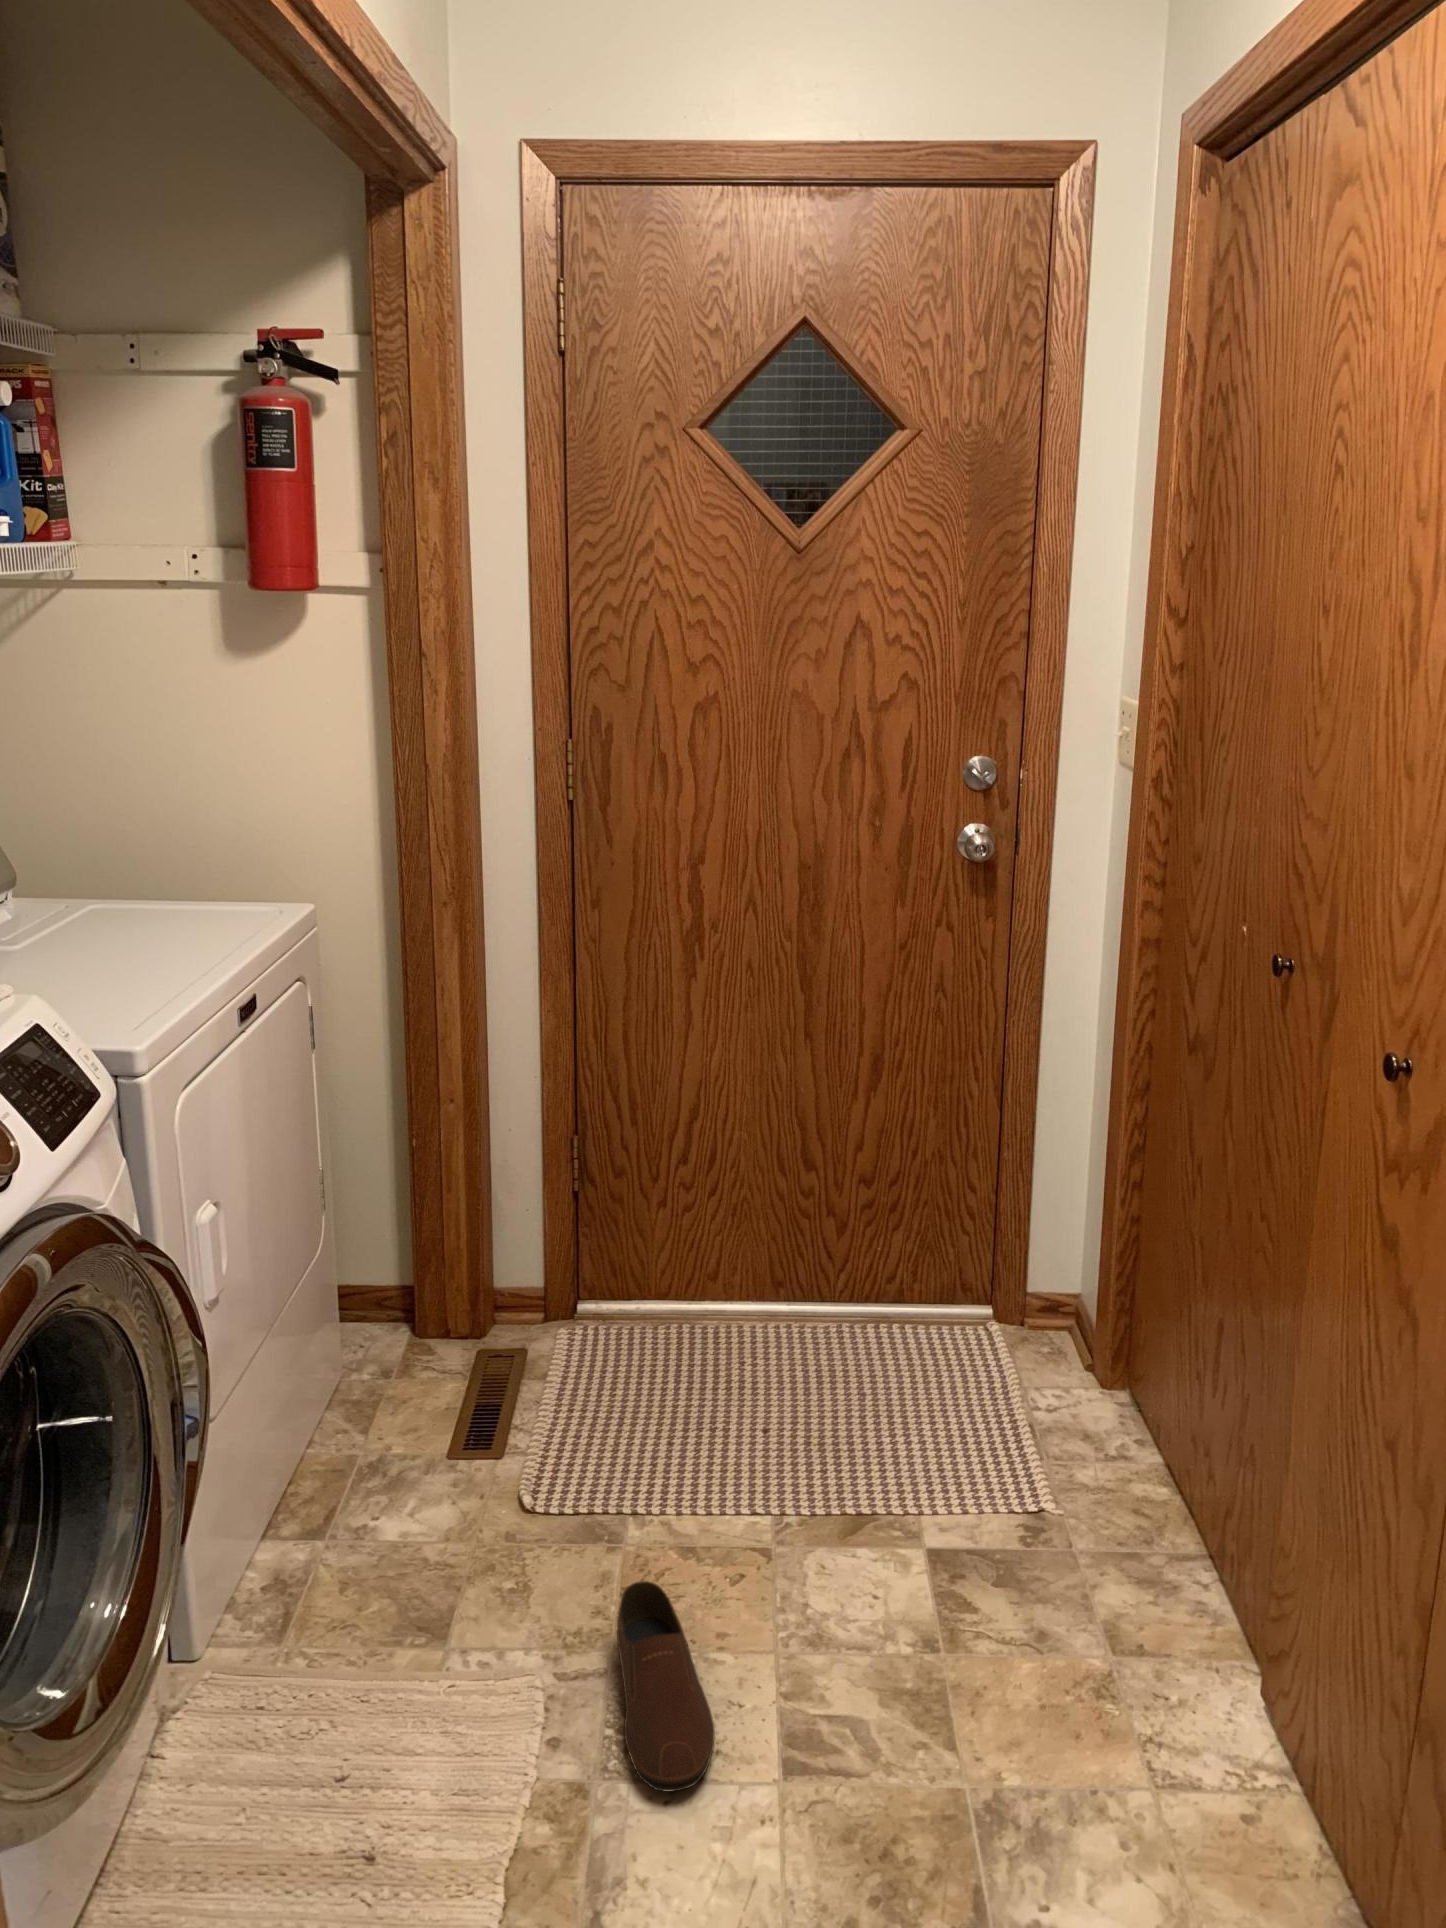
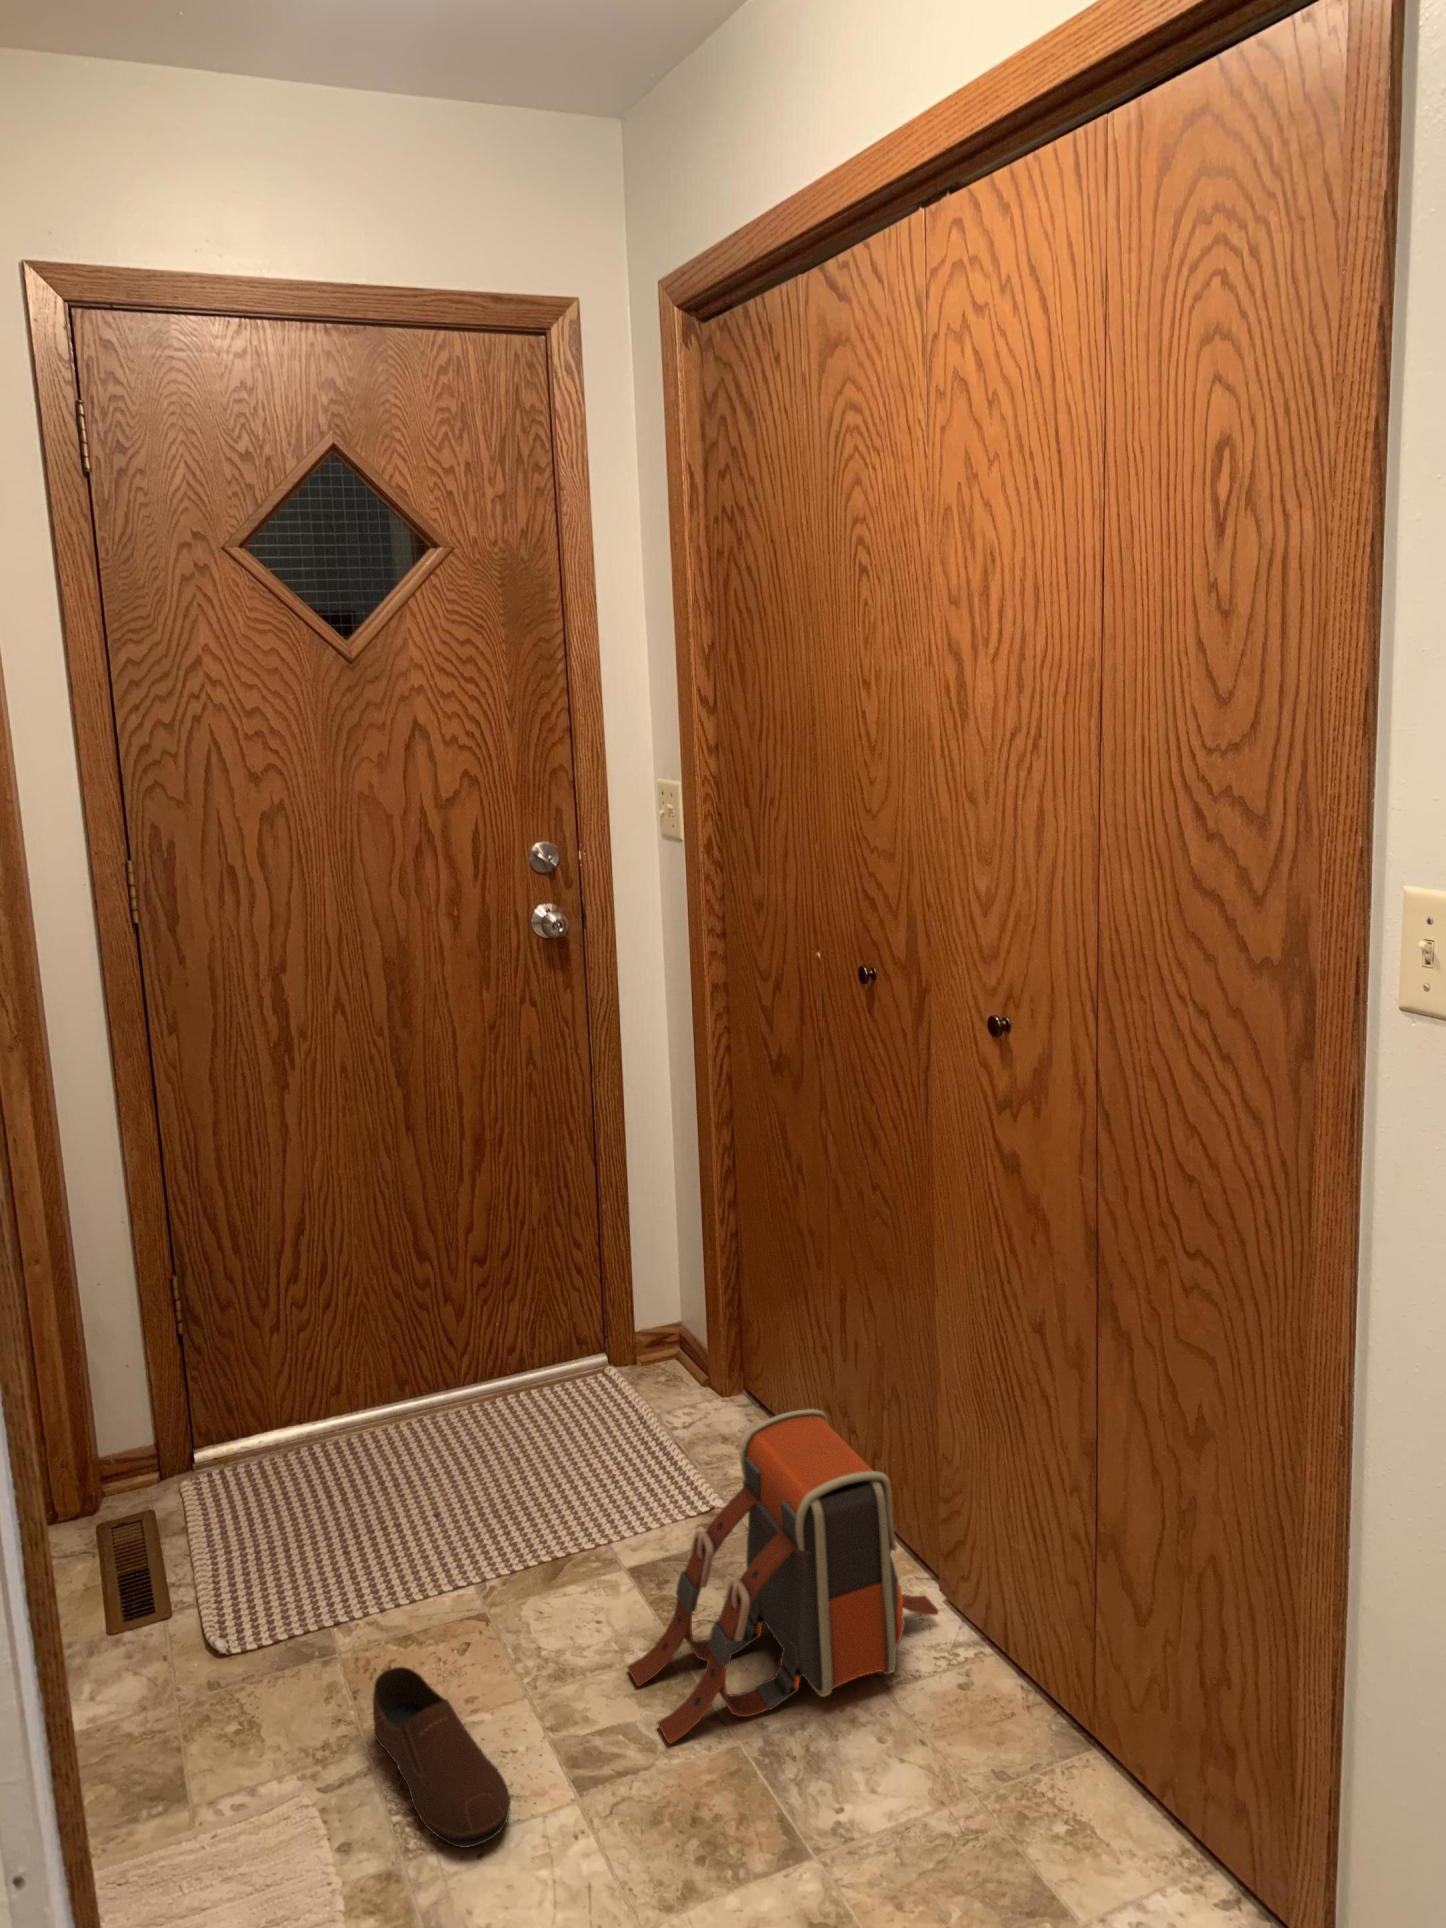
backpack: none [882,1446,1250,1774] -> present [627,1409,939,1744]

